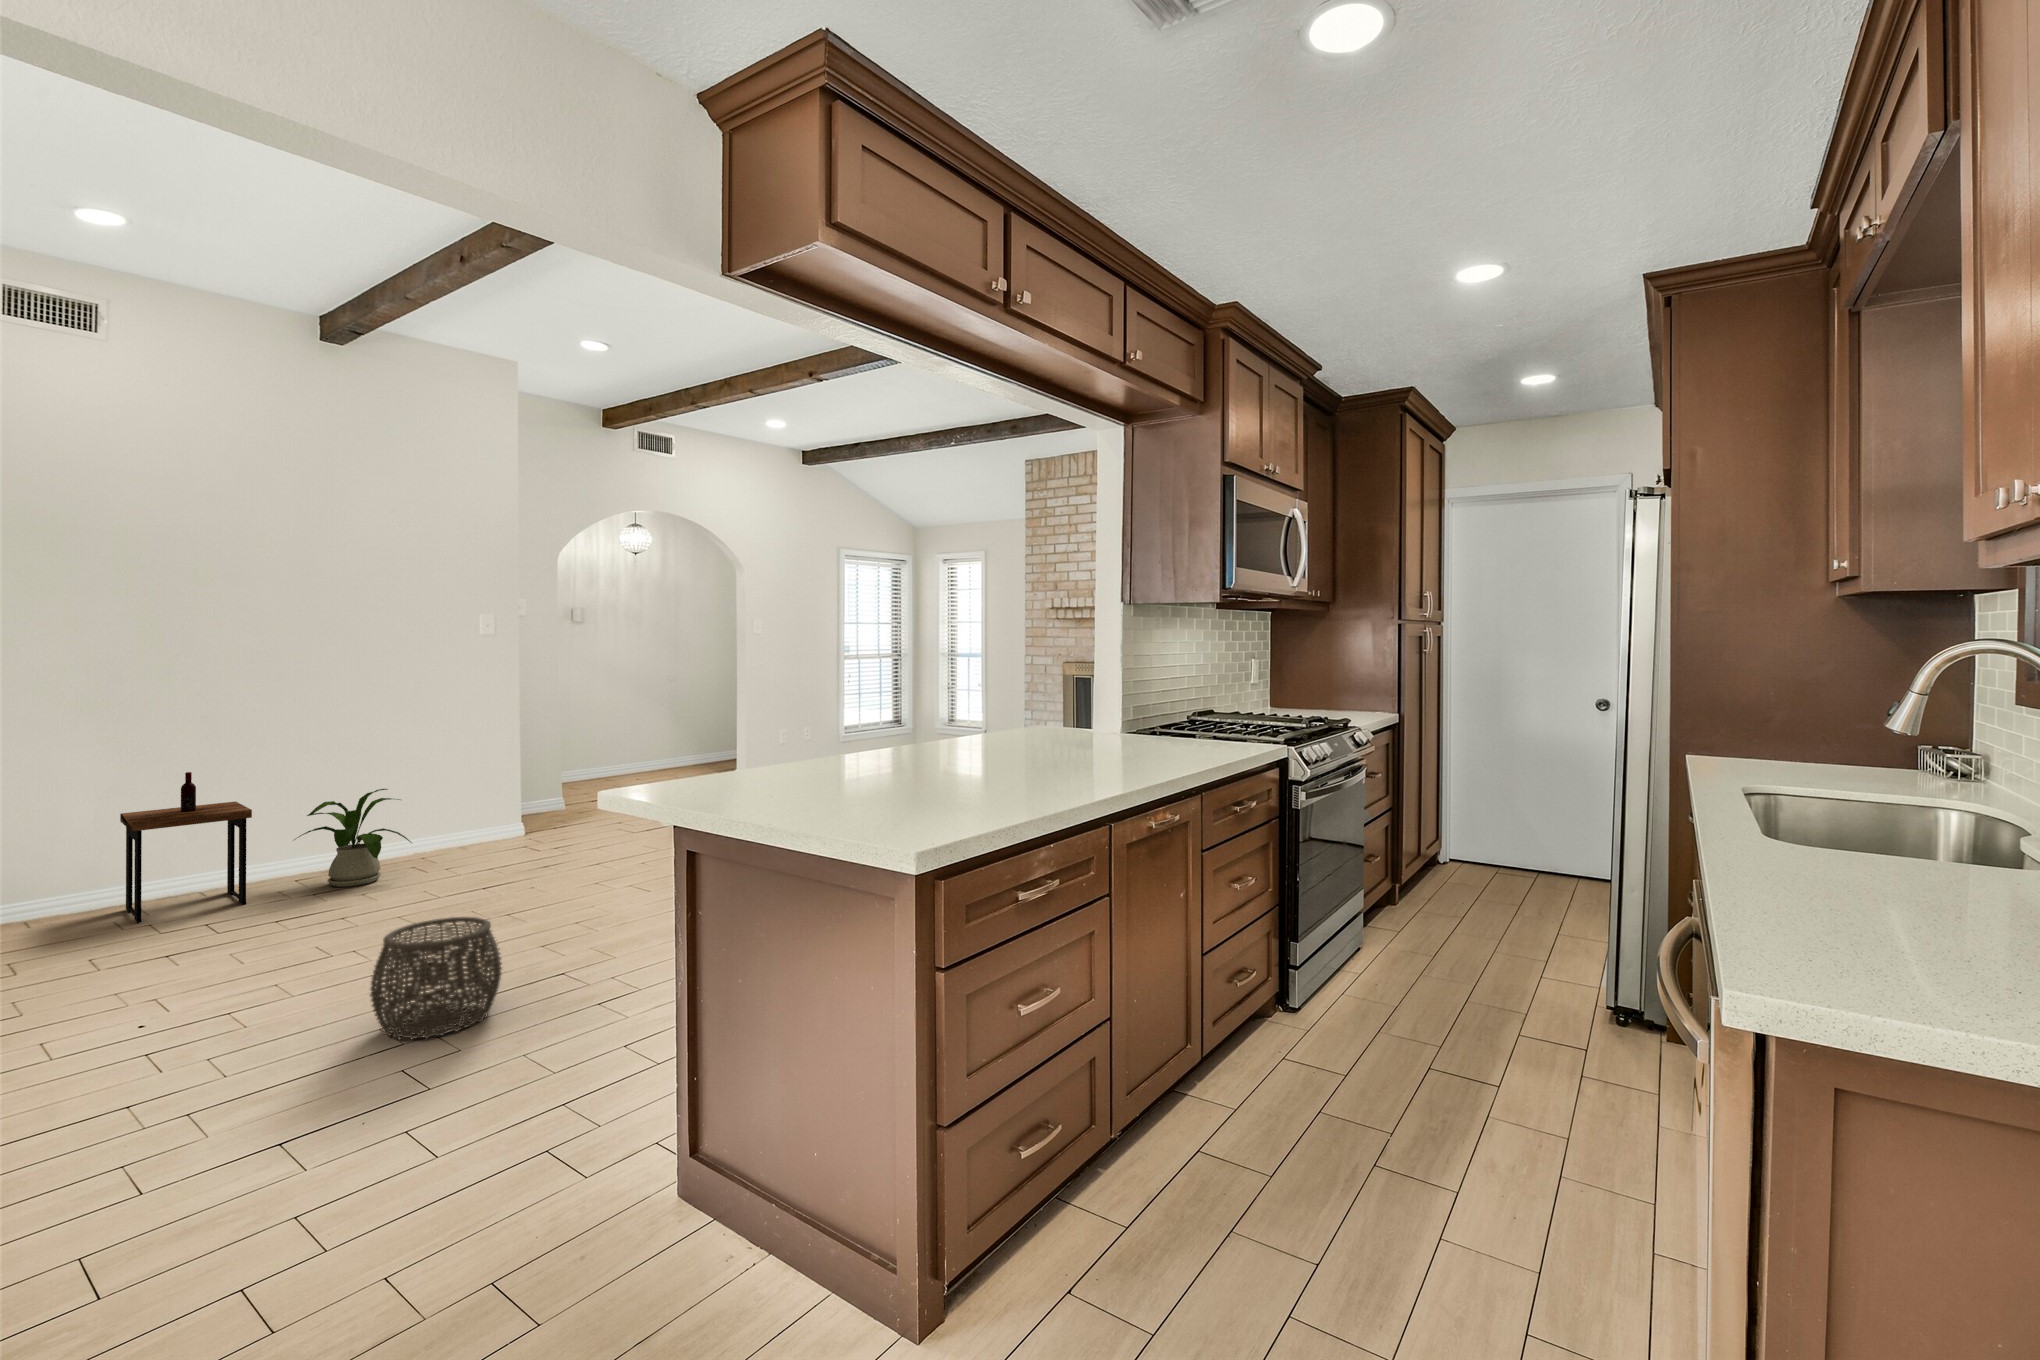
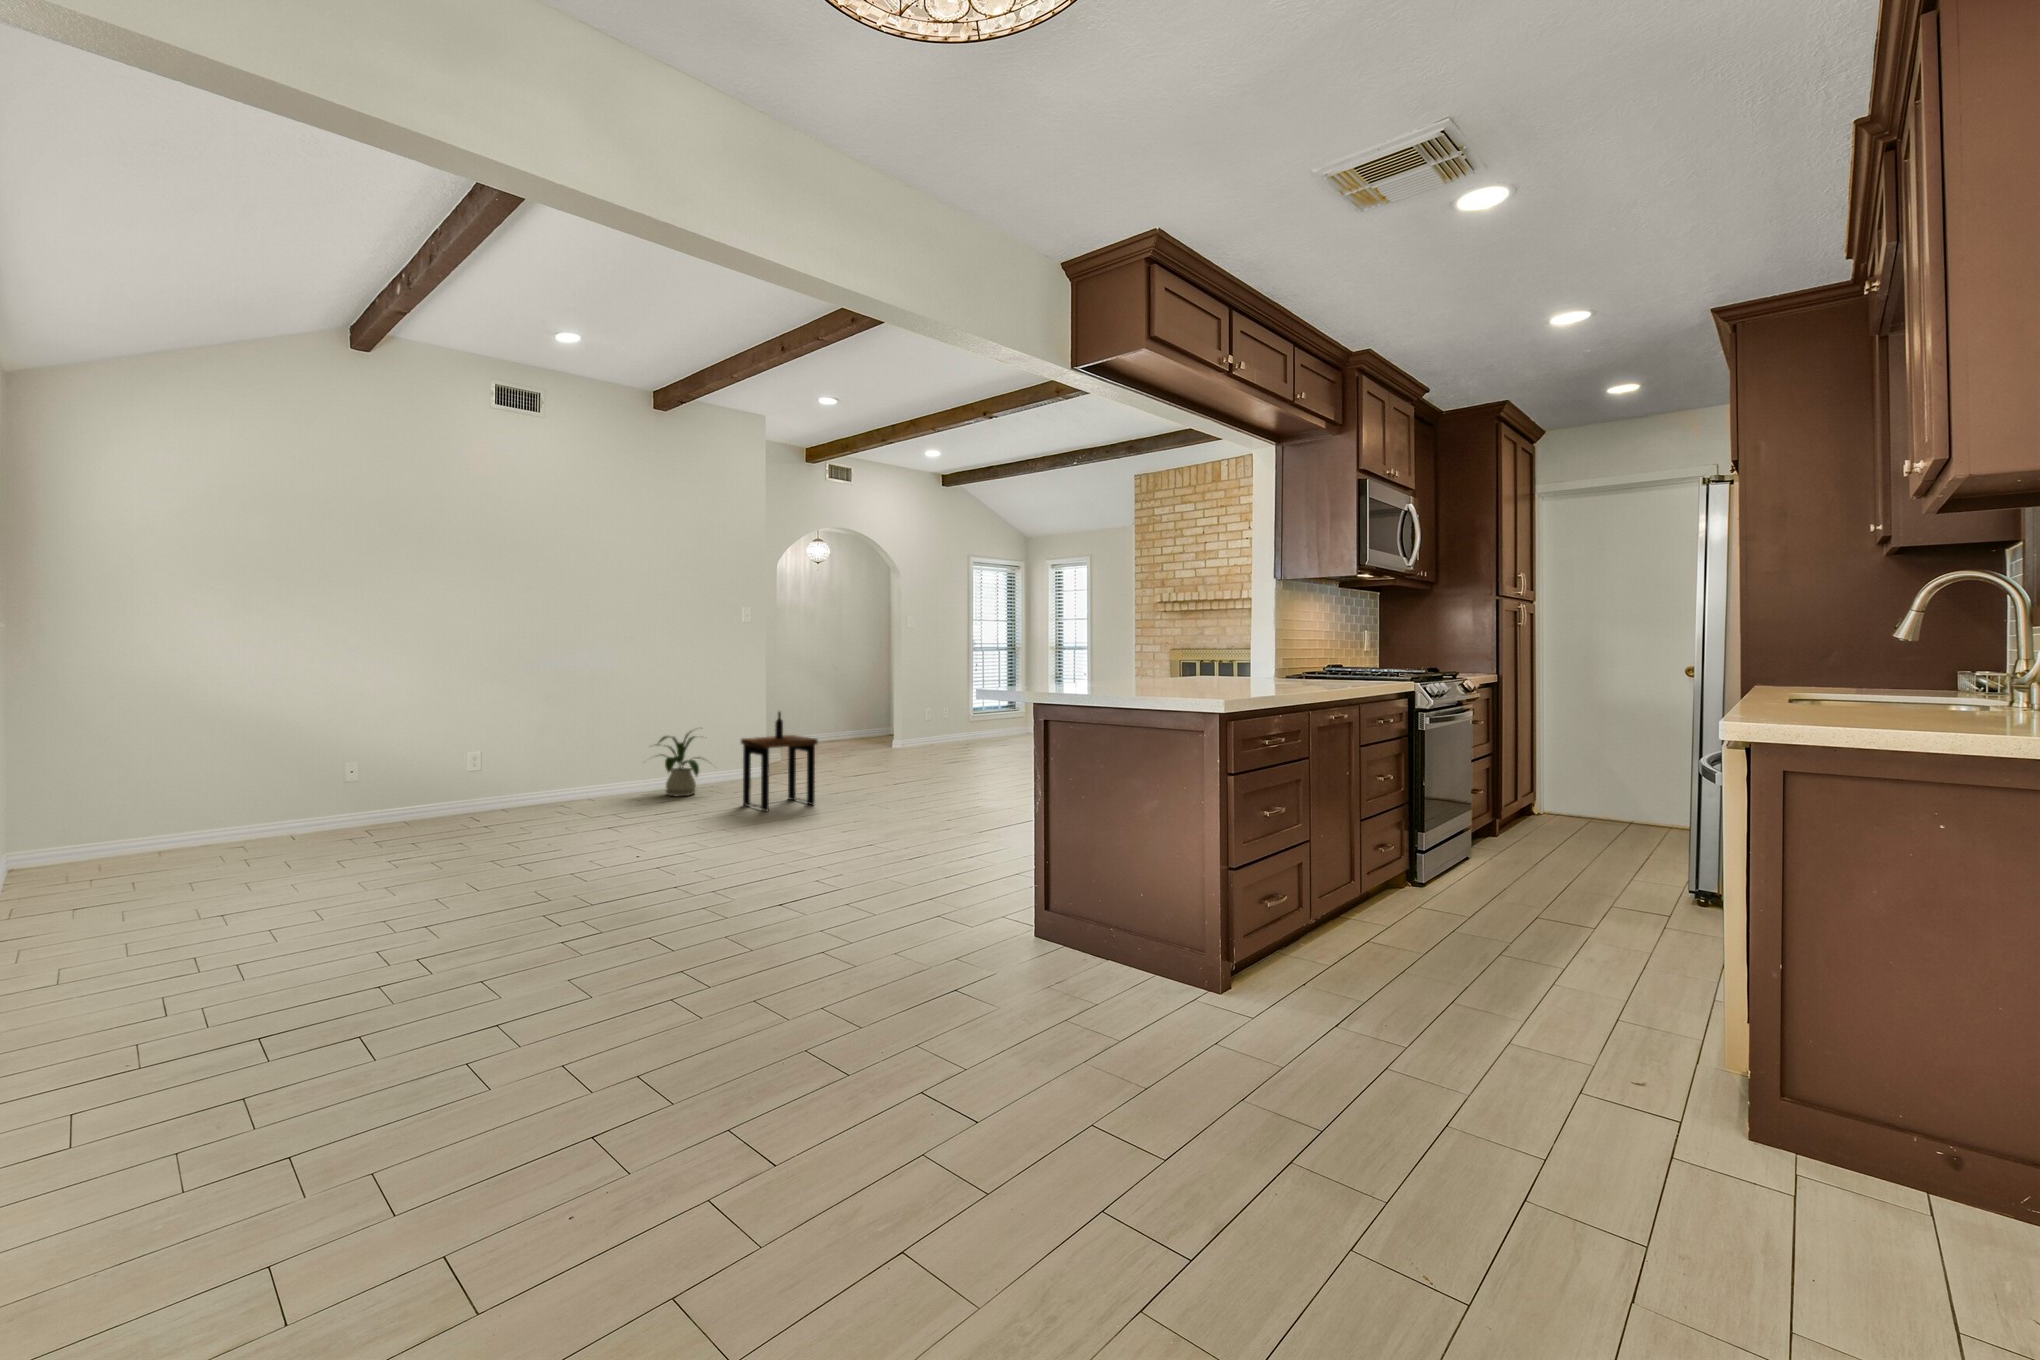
side table: present [120,772,252,923] -> present [741,712,818,811]
woven basket: present [370,917,502,1040] -> none [778,795,851,868]

